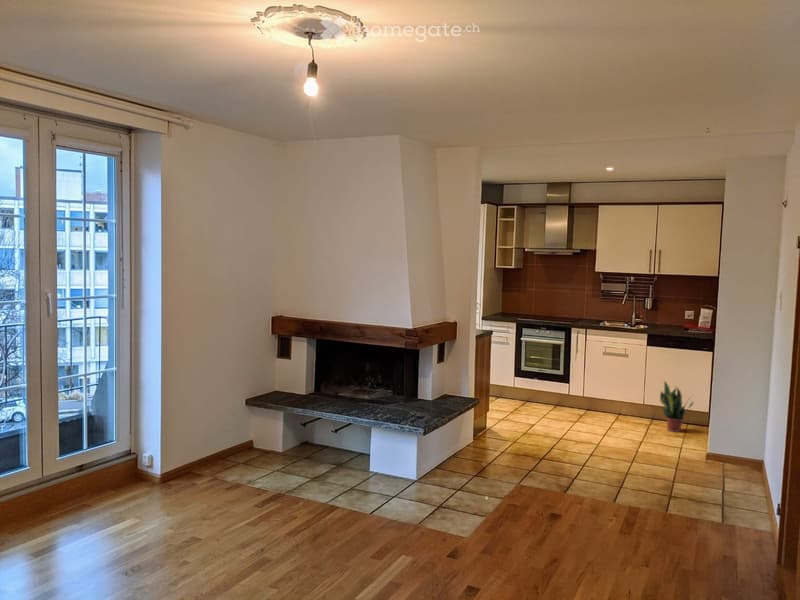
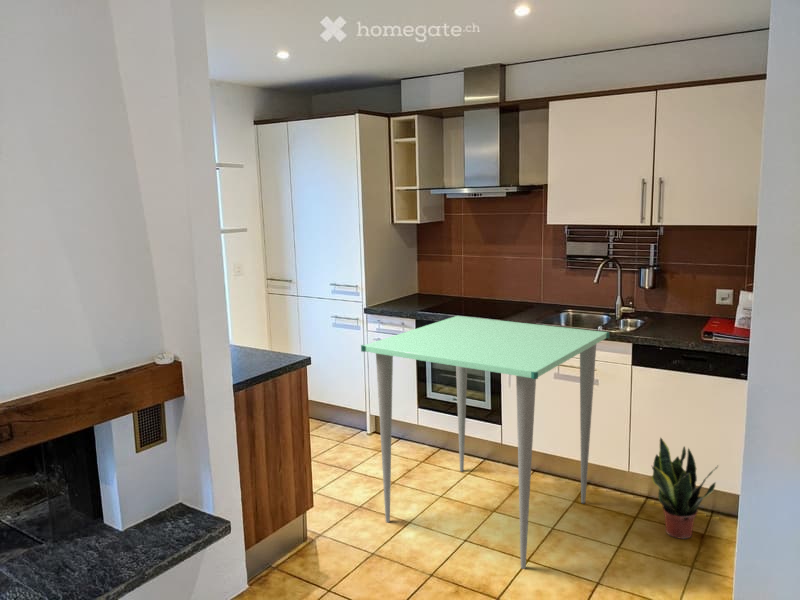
dining table: none [517,321,636,440] -> present [361,315,609,569]

